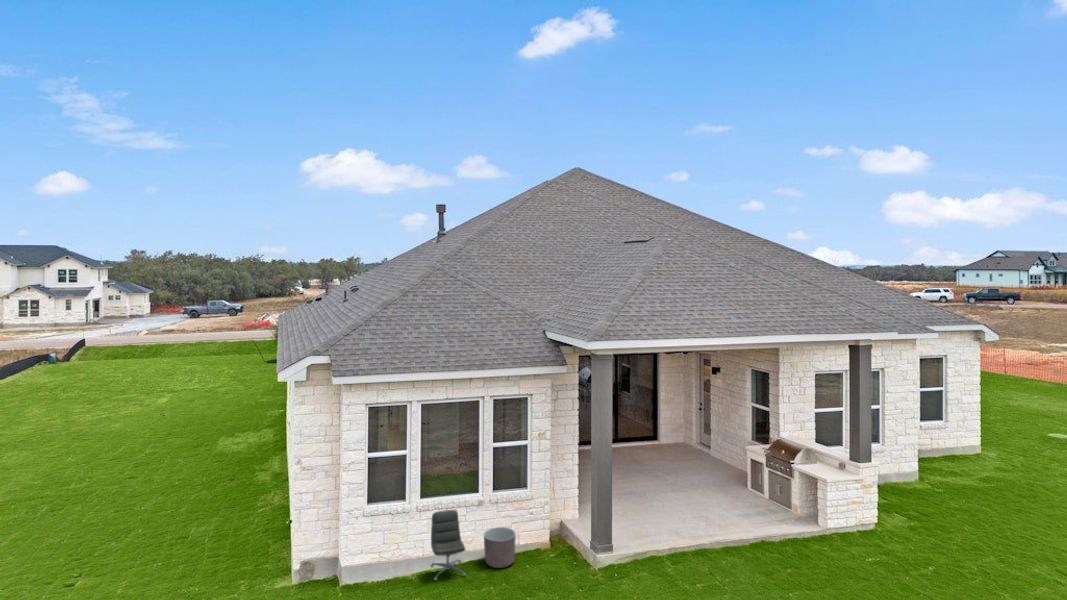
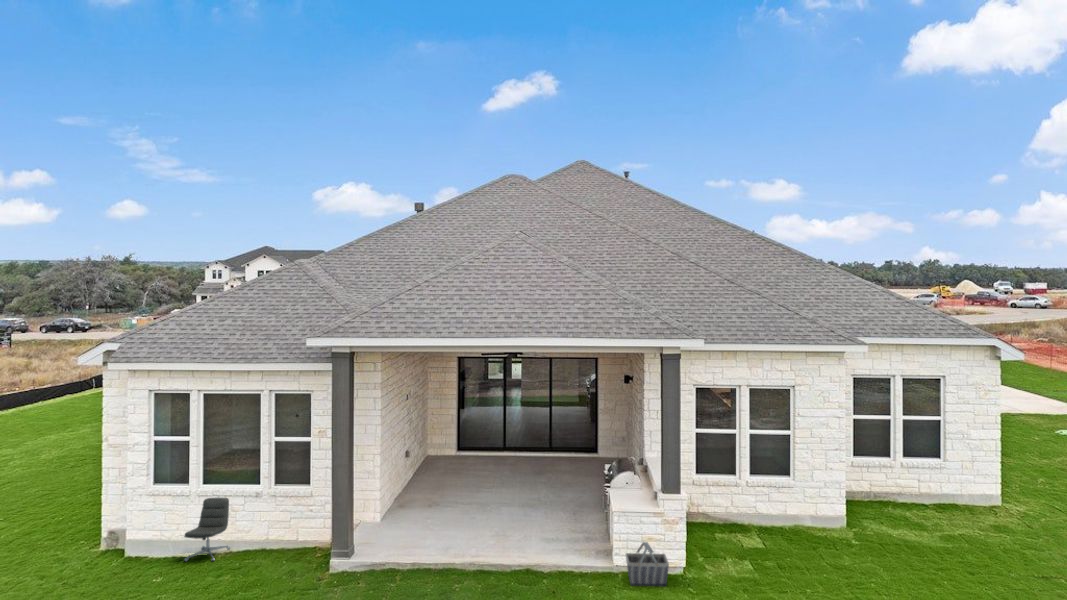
basket: none [832,505,875,543] -> present [625,542,669,586]
planter: present [484,527,516,568] -> none [243,520,277,559]

